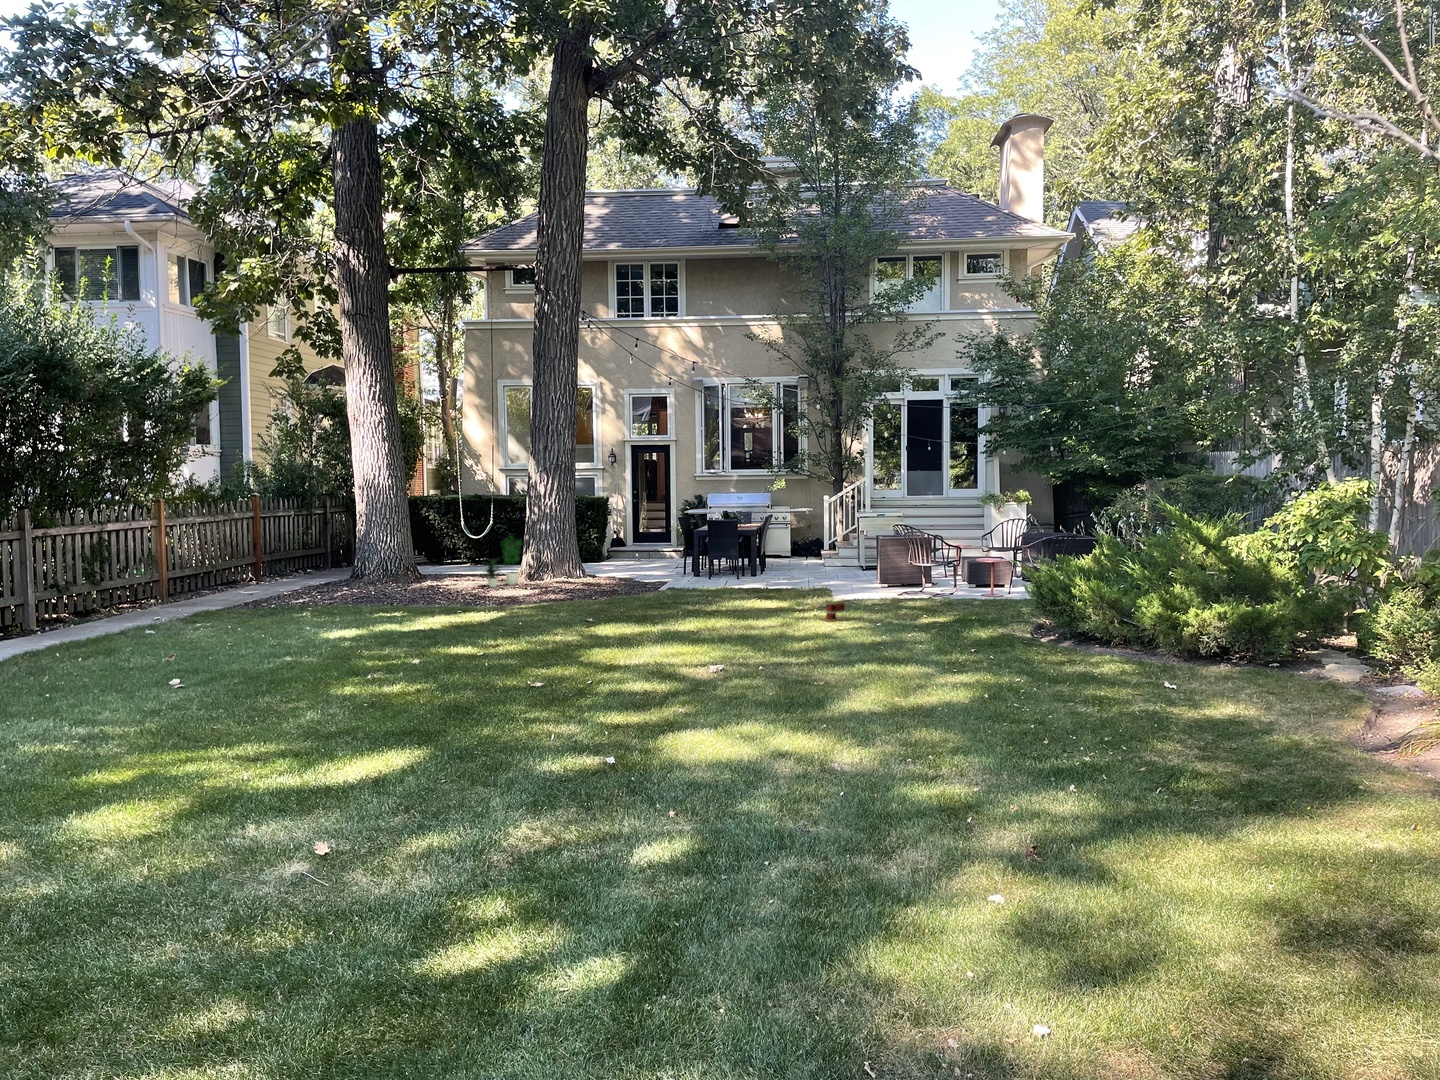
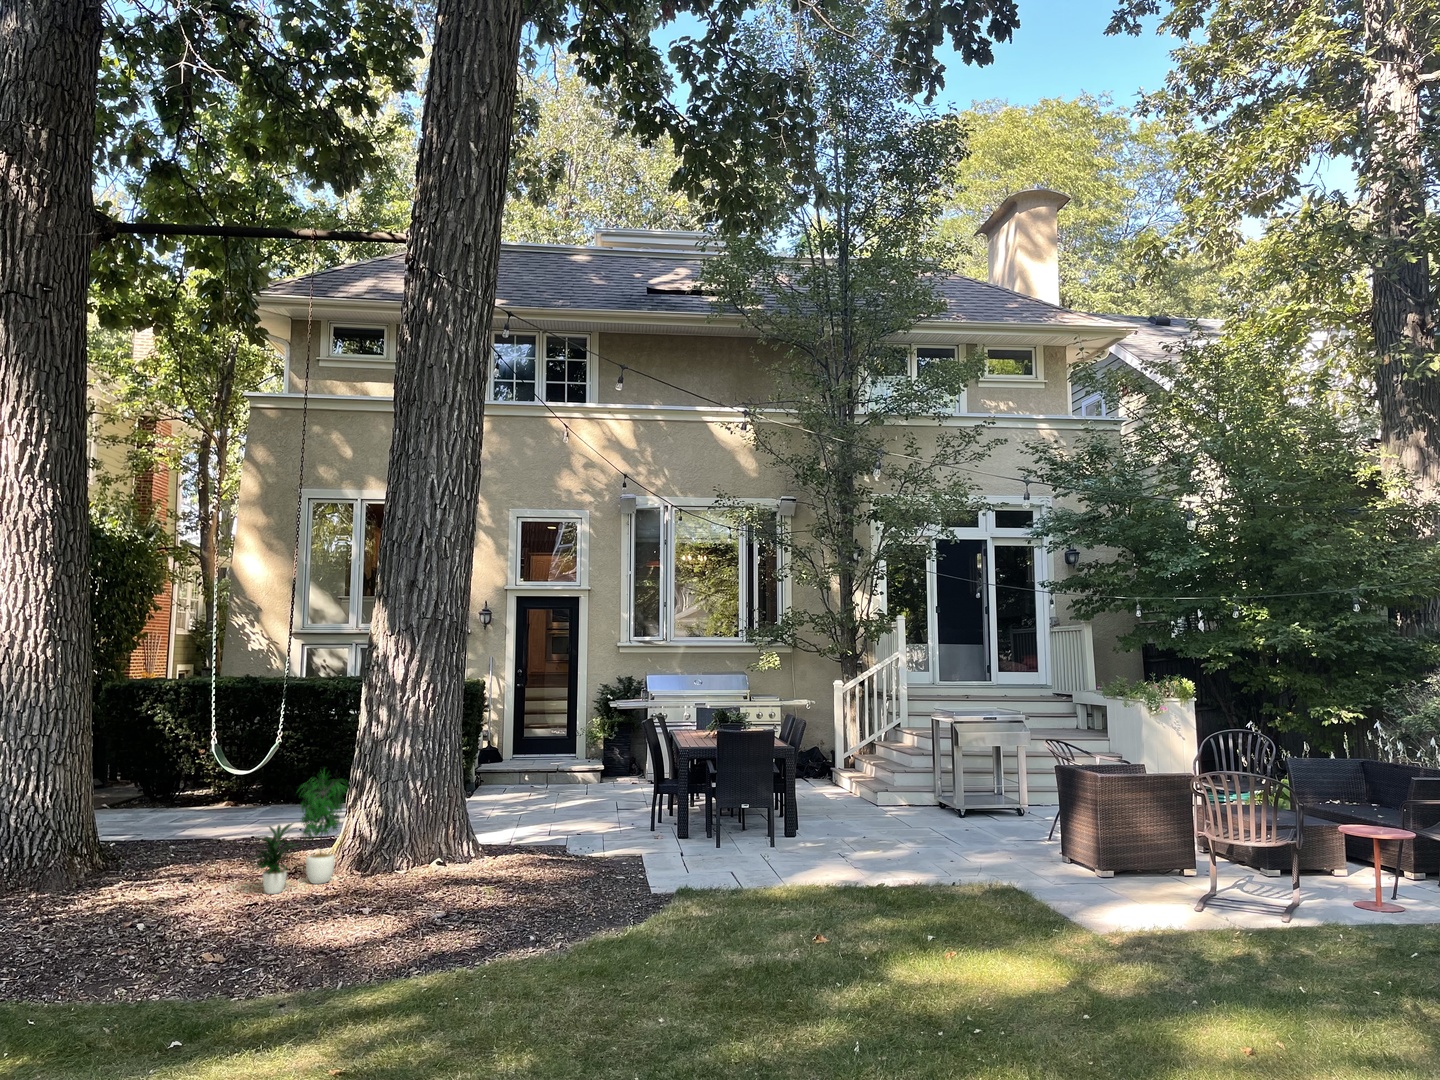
toy house: present [819,601,853,622] -> none [1202,980,1313,1057]

